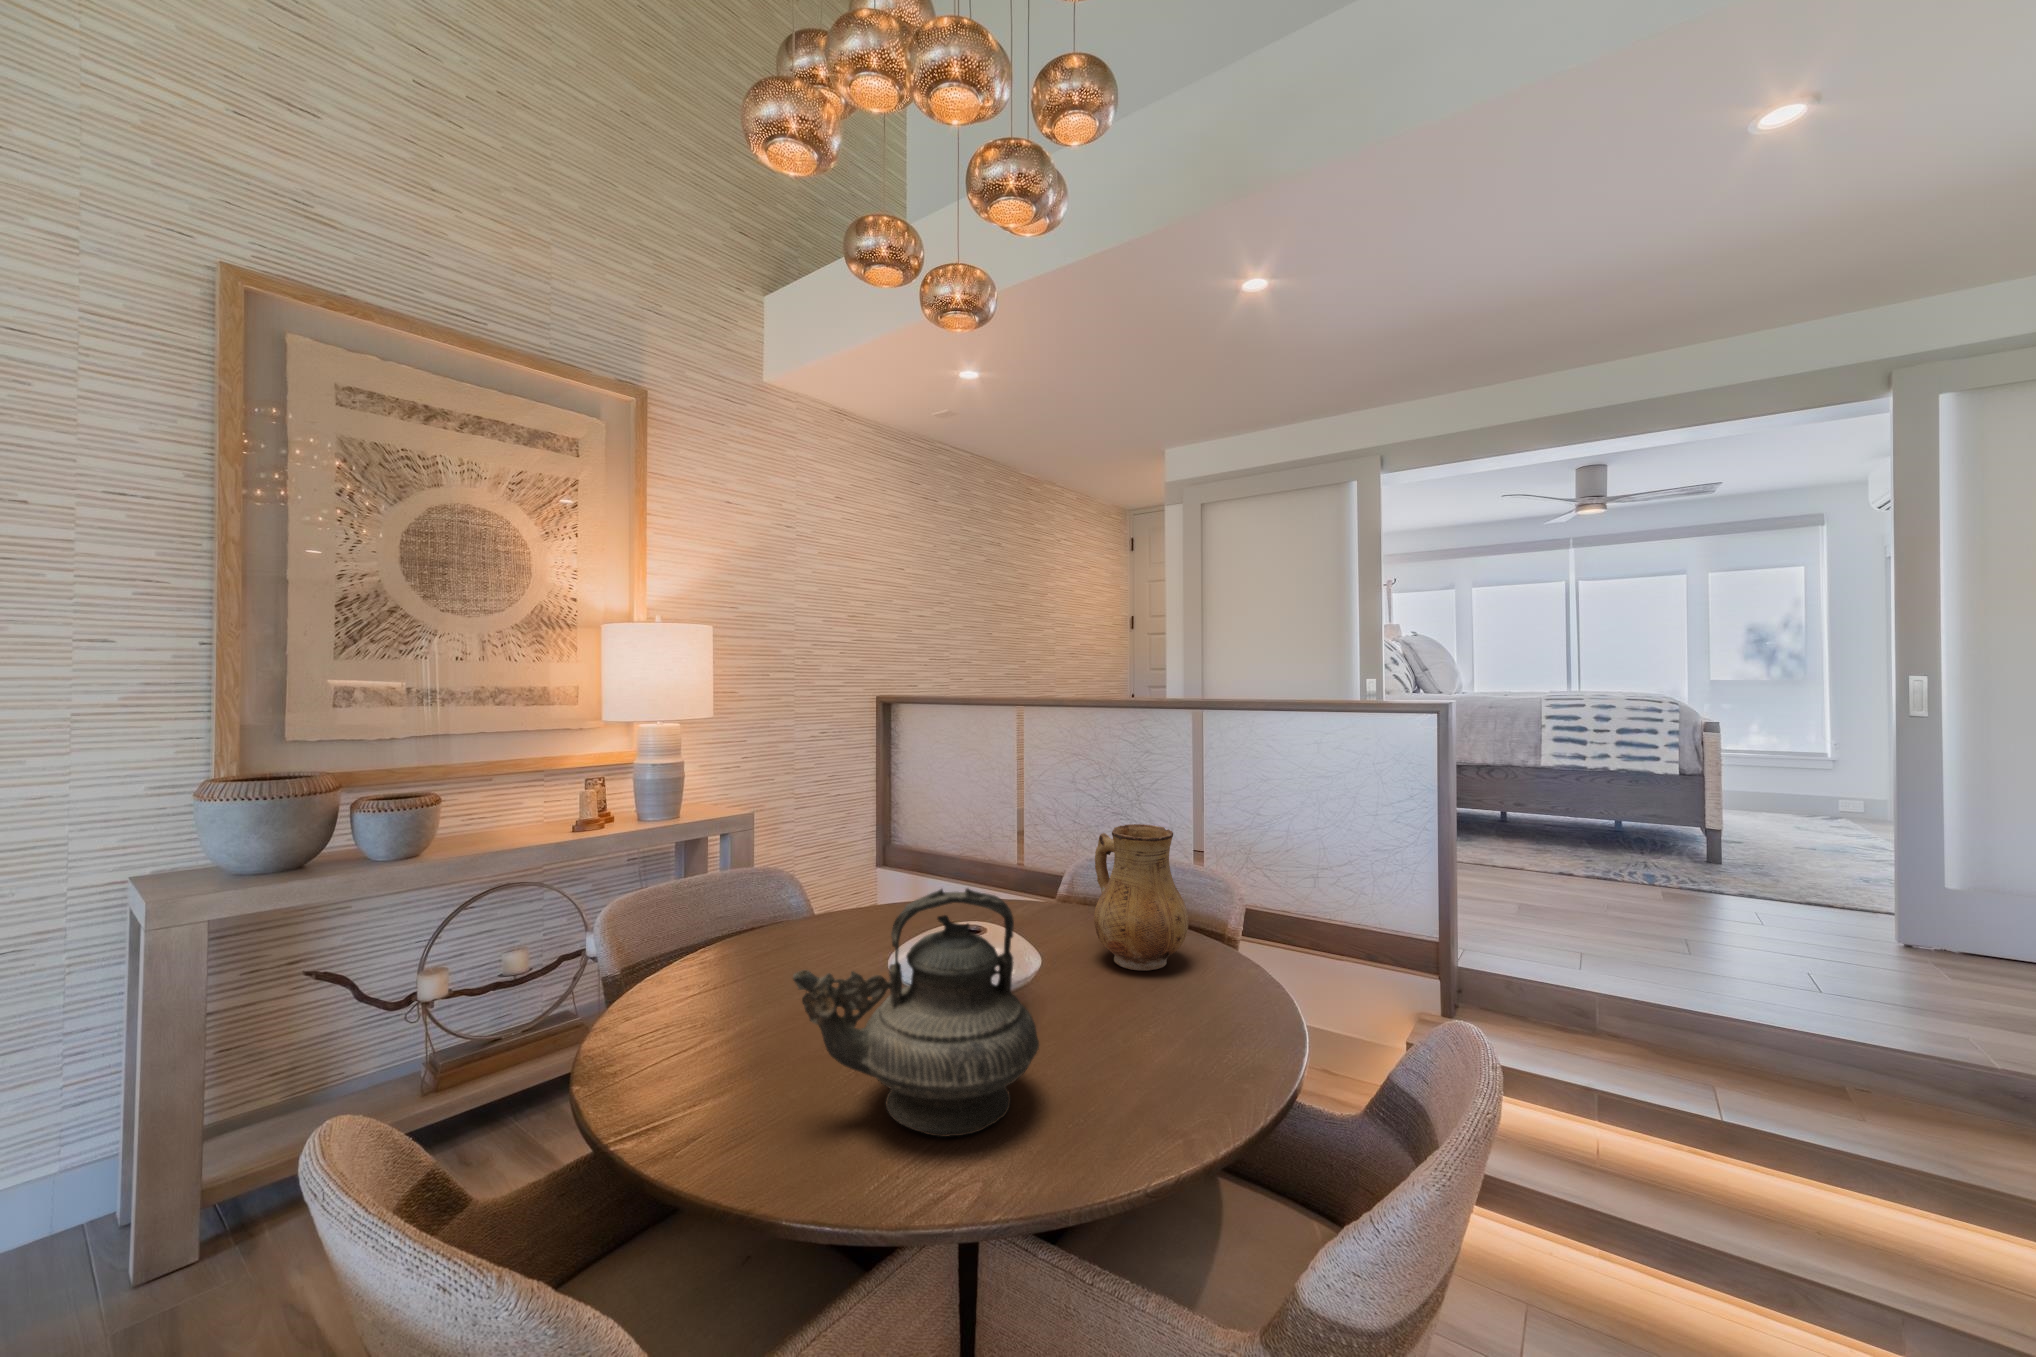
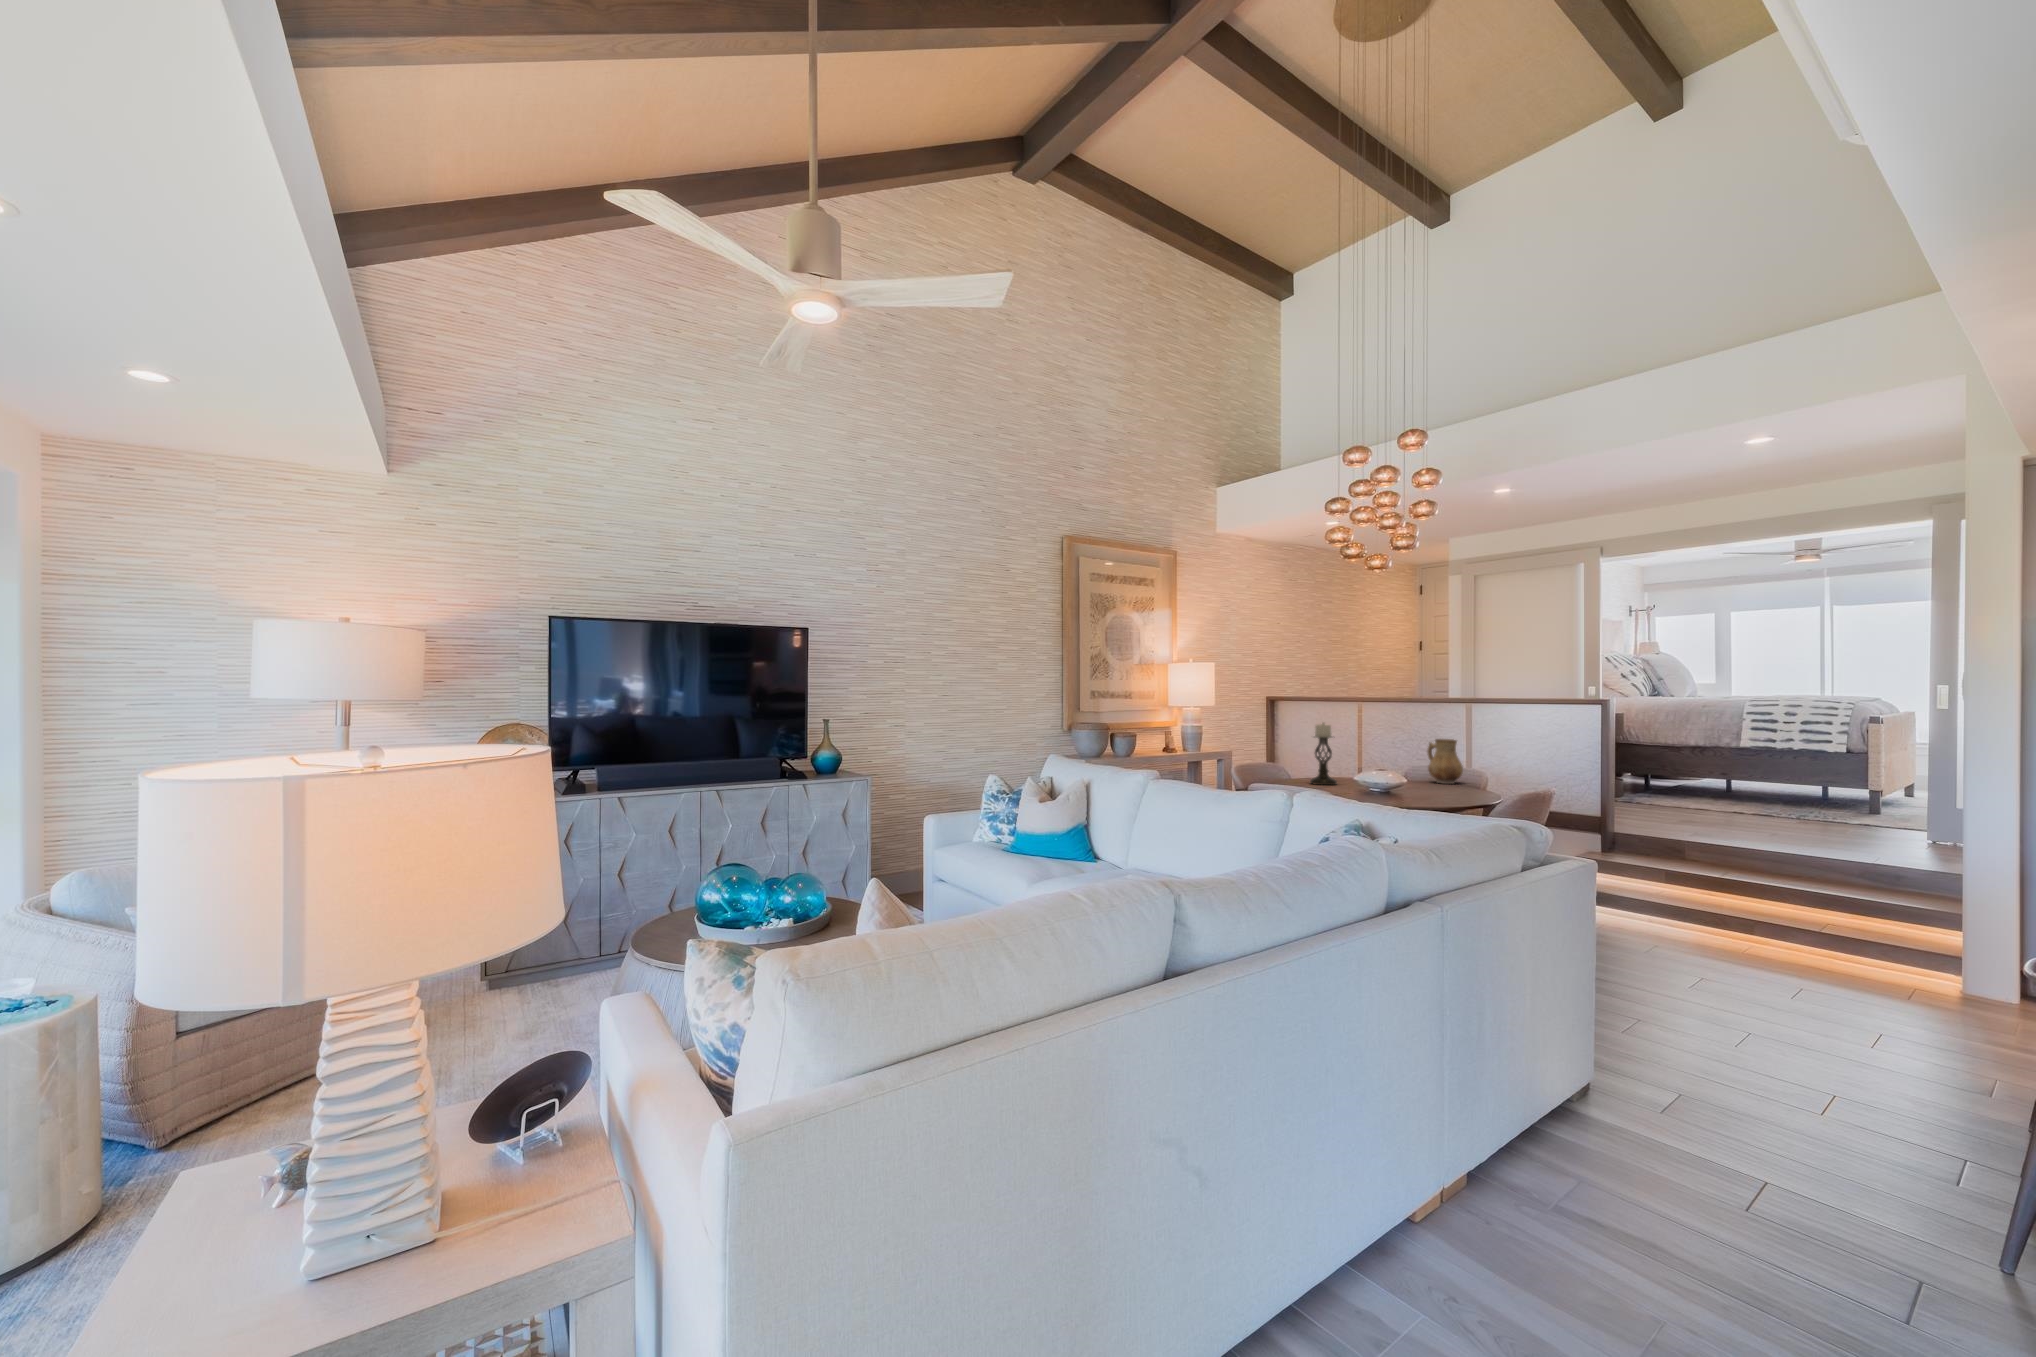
candle holder: none [685,795,786,1039] -> present [1310,723,1337,785]
teapot: present [793,888,1039,1137] -> none [1365,740,1424,792]

